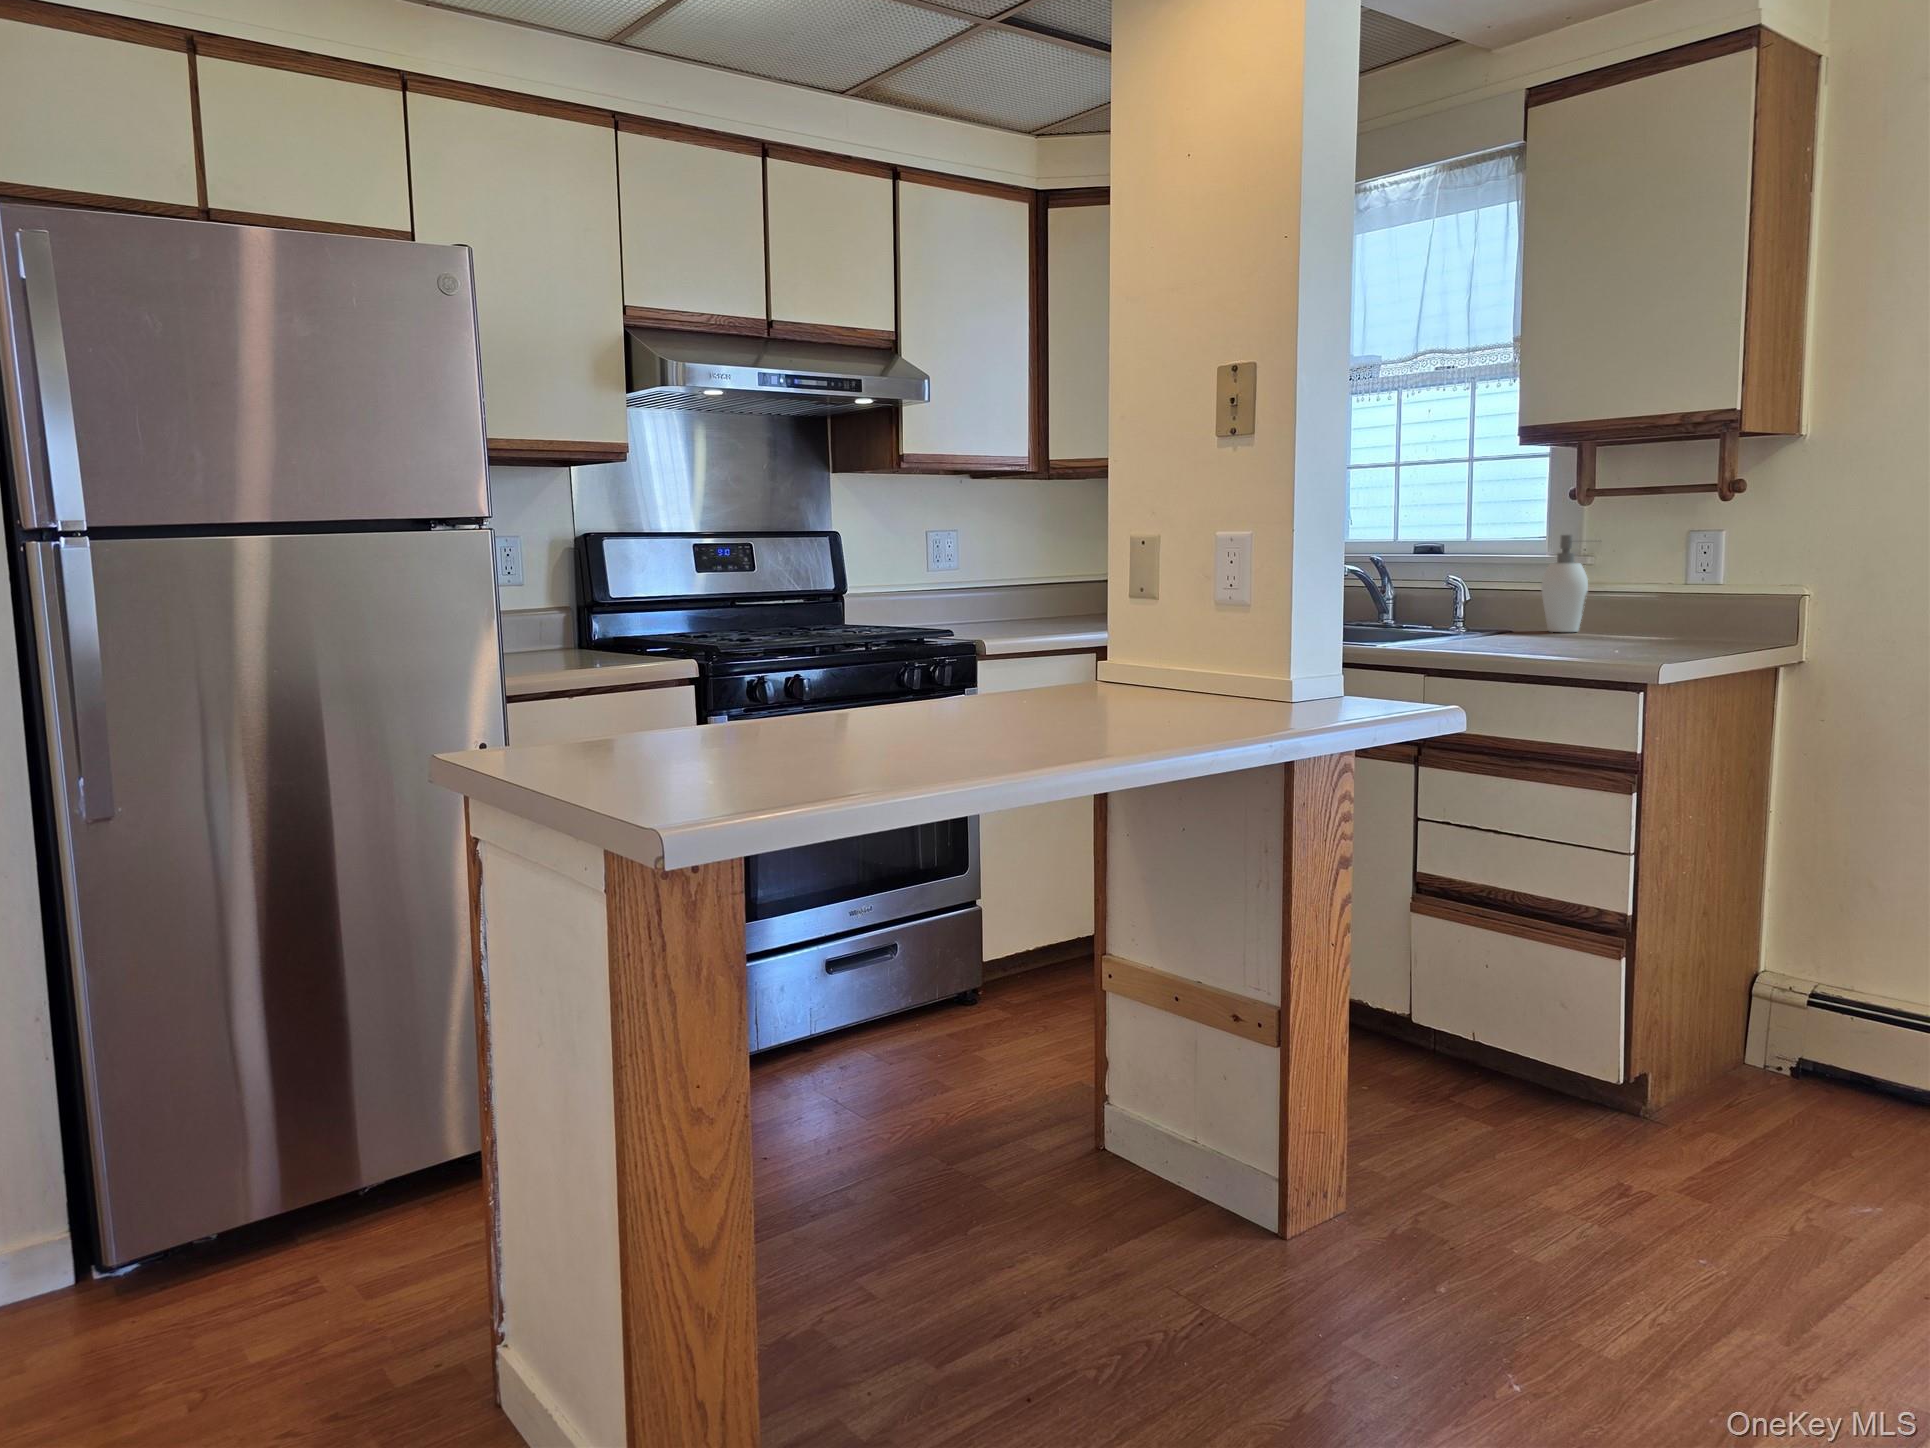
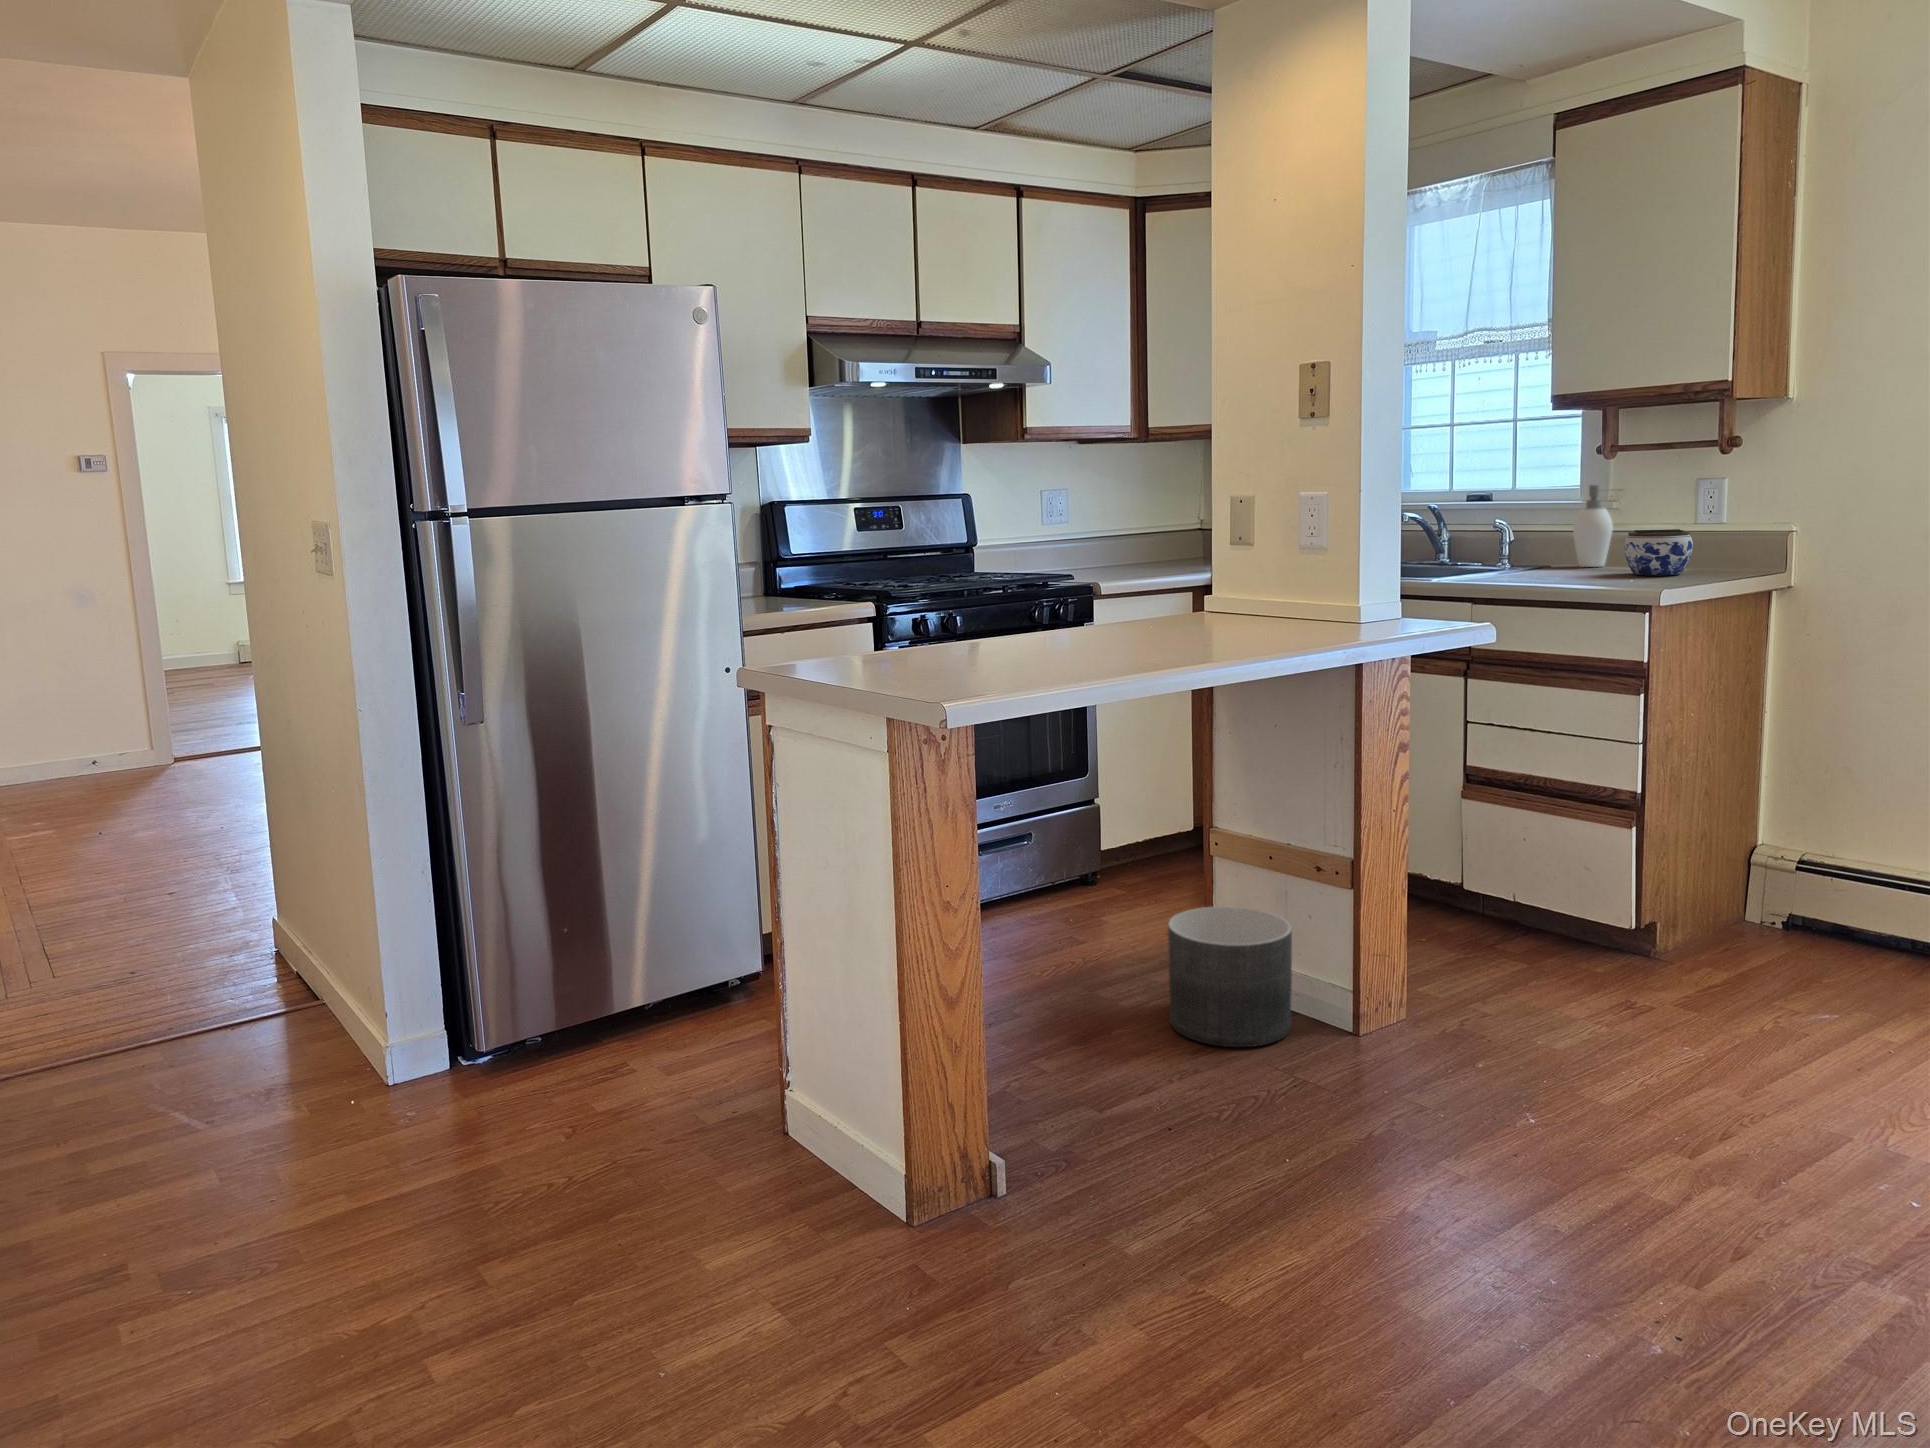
jar: none [1605,590,1687,645] -> present [1624,529,1693,575]
planter: none [1042,1061,1201,1259] -> present [1168,906,1292,1047]

